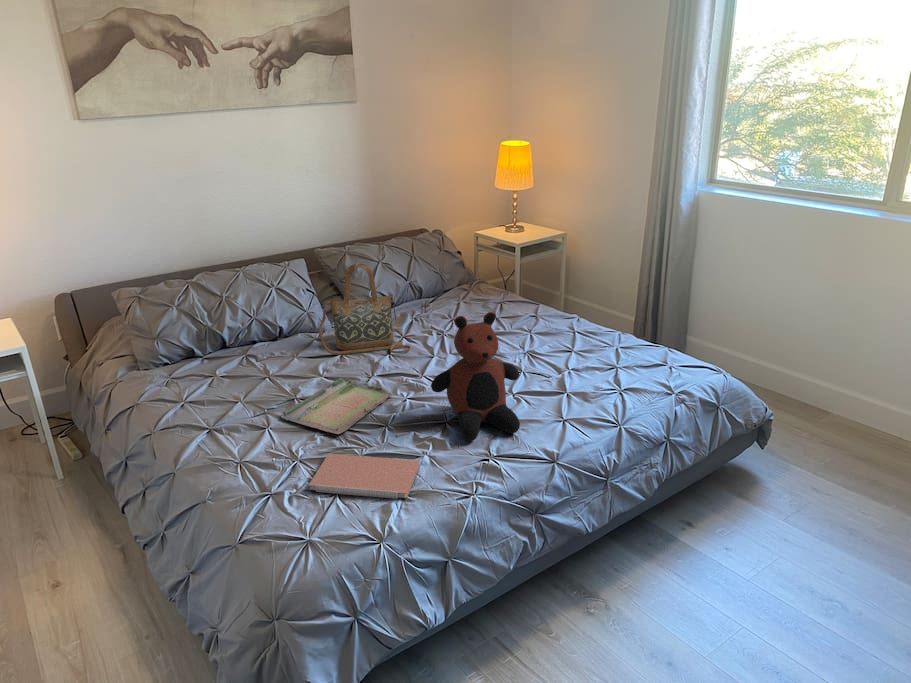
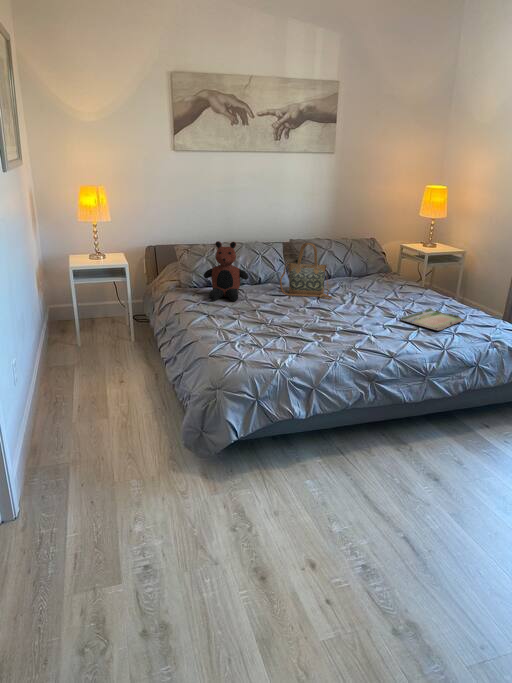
teddy bear: present [431,312,520,441] -> present [204,241,248,301]
tray: present [281,378,392,434] -> present [401,308,465,330]
notebook: present [309,454,420,499] -> none [250,331,313,354]

